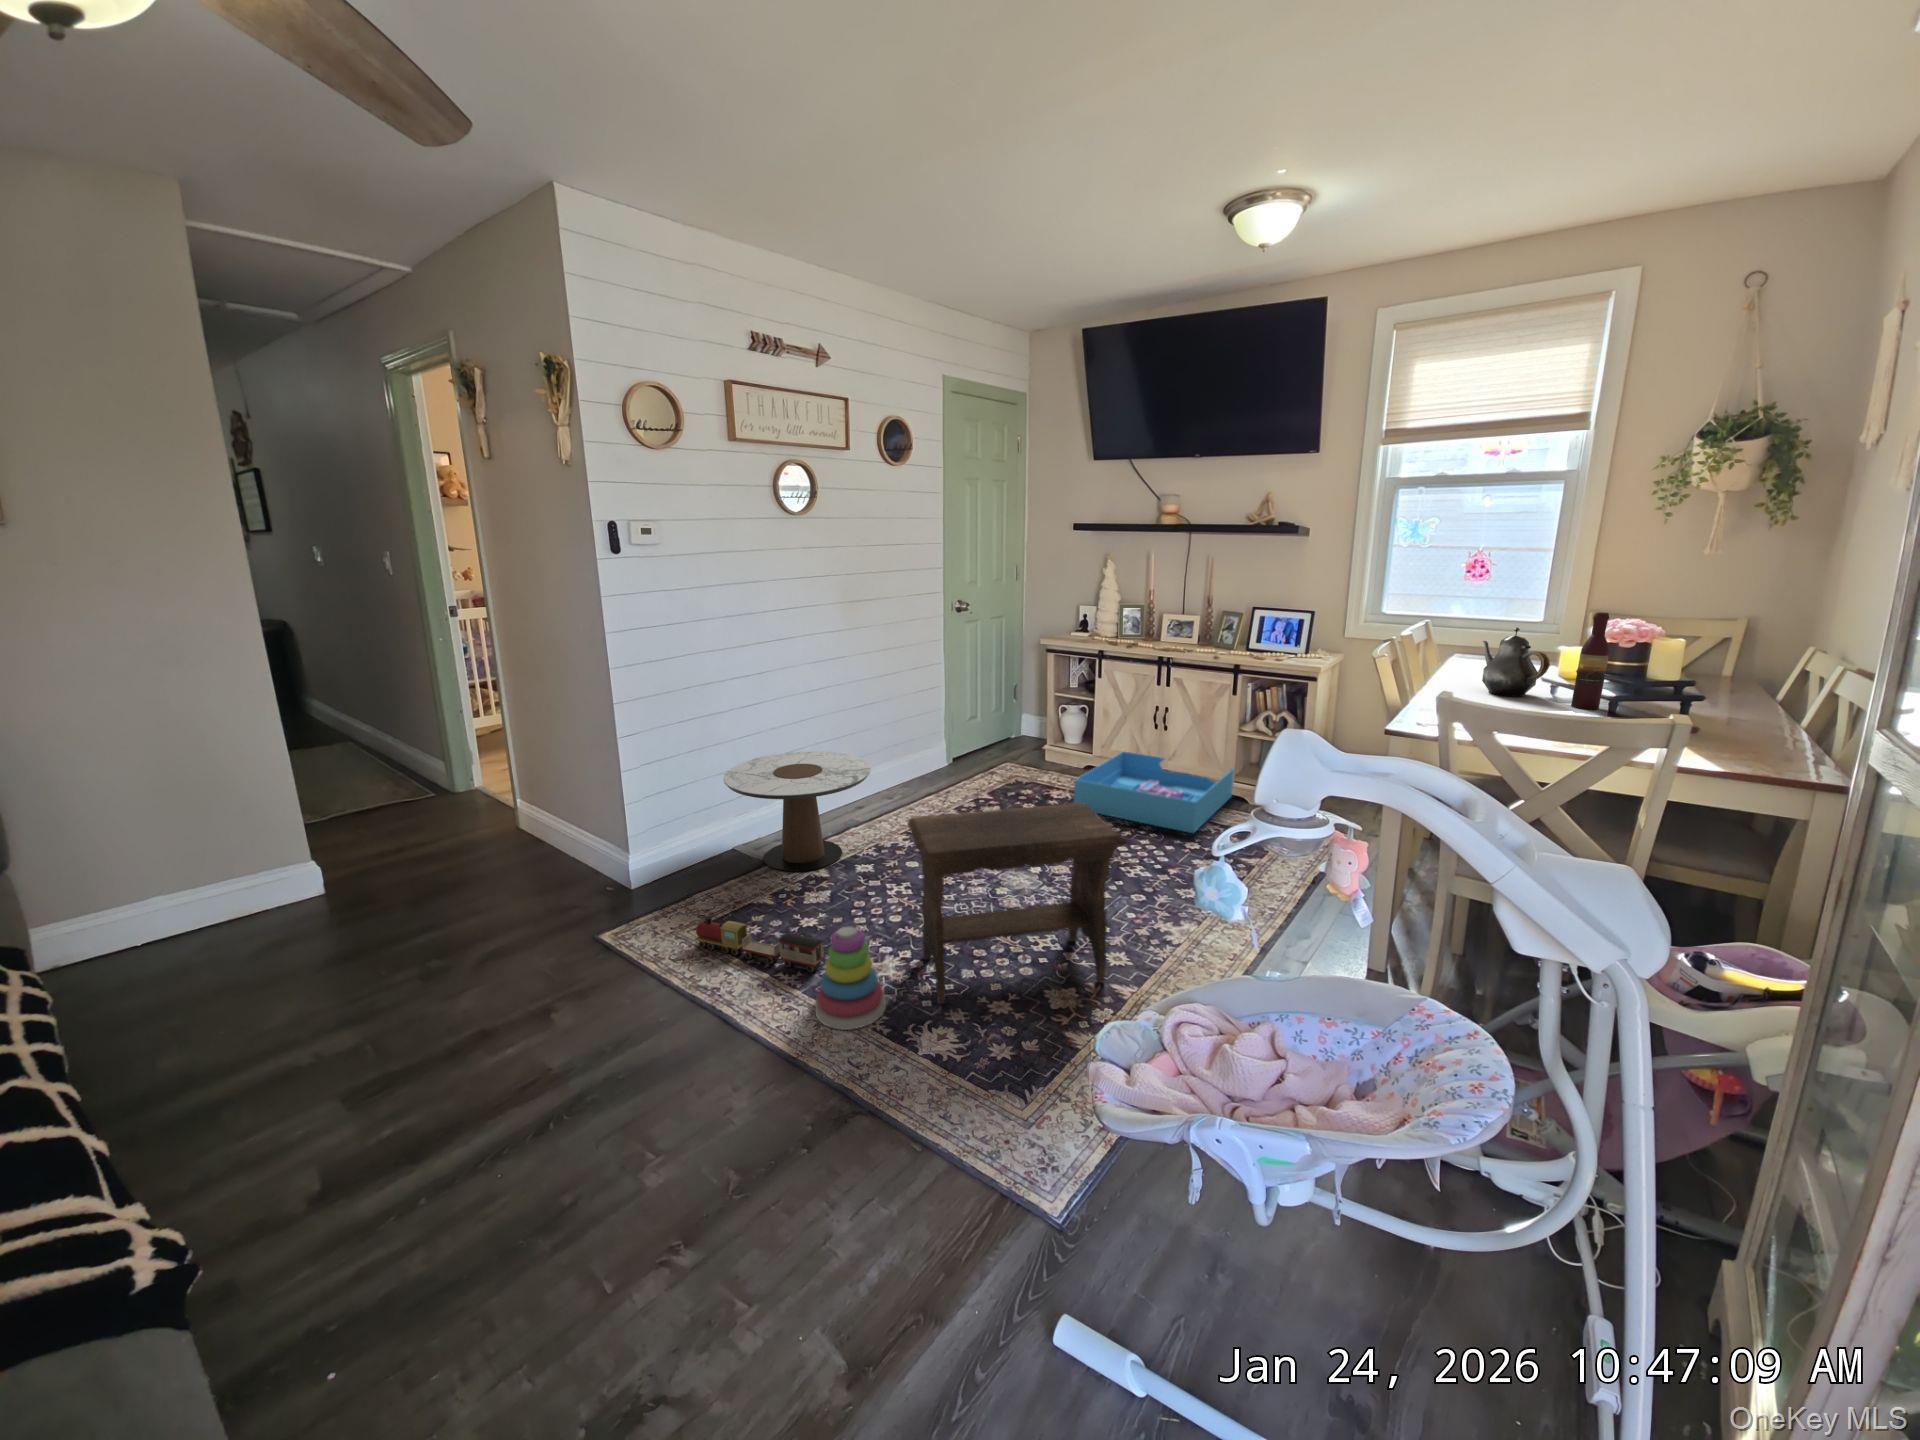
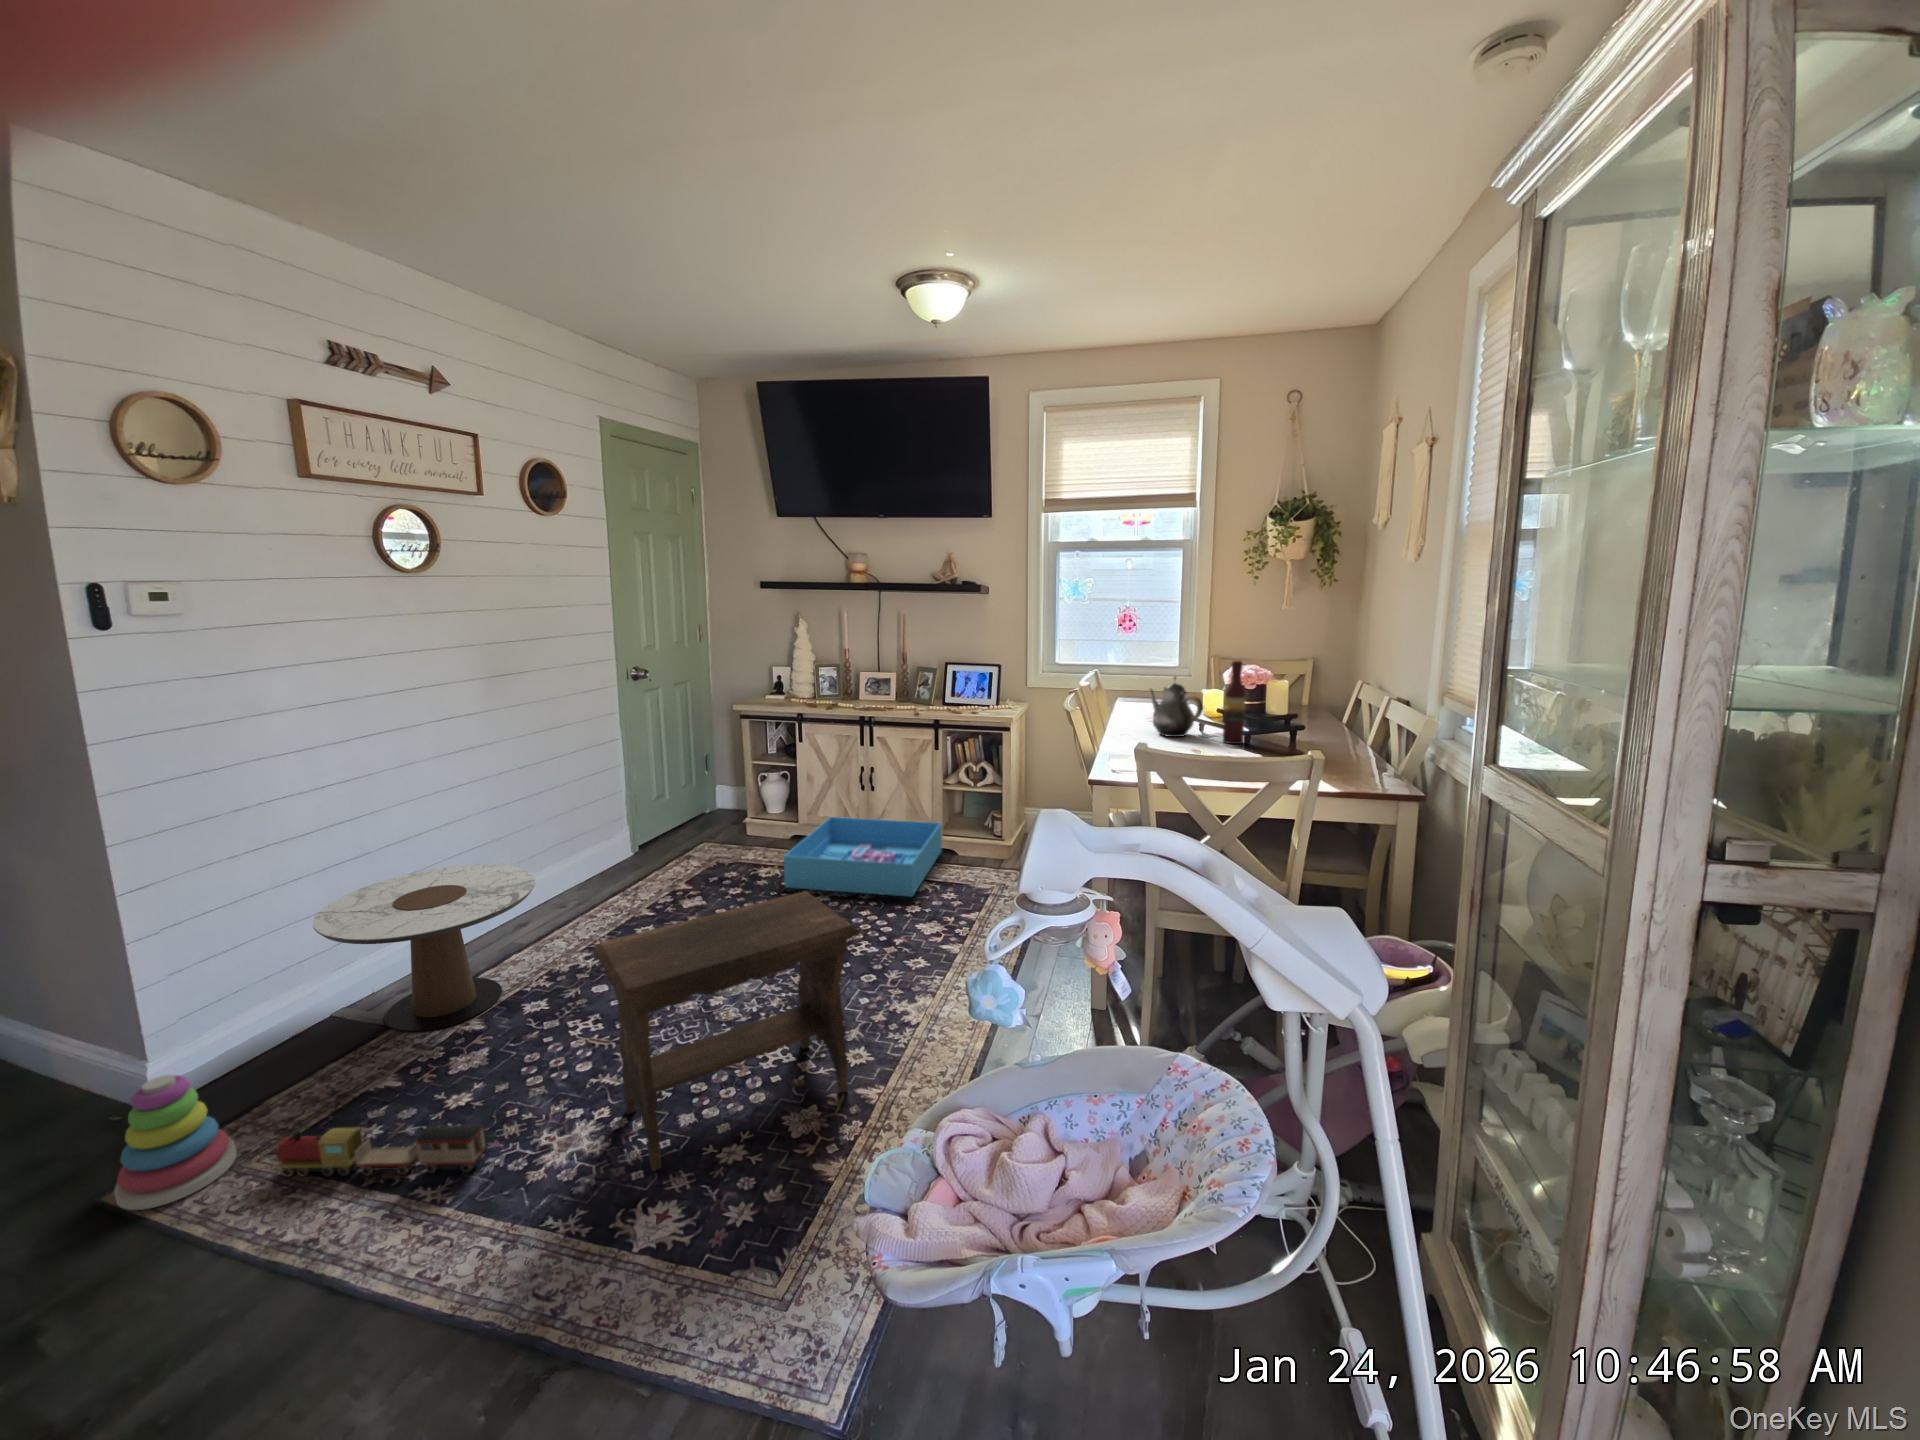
stacking toy: present [815,927,886,1030] -> present [114,1075,237,1210]

